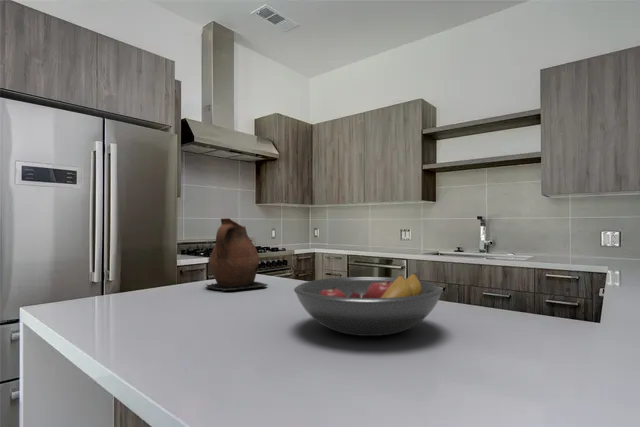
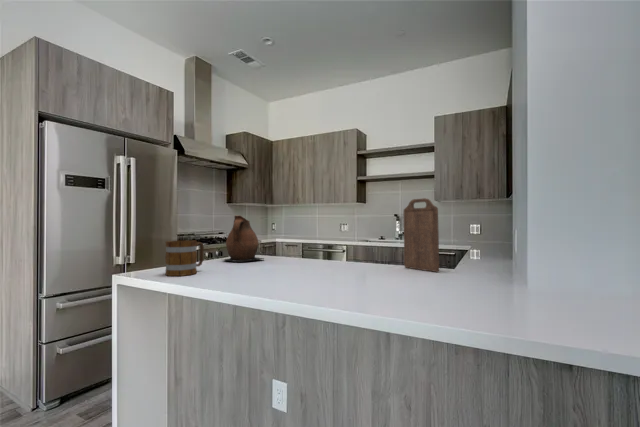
cutting board: none [502,181,588,336] -> present [404,198,439,272]
mug: none [71,260,148,324] -> present [165,240,204,276]
fruit bowl: present [294,273,443,336] -> none [299,245,374,274]

